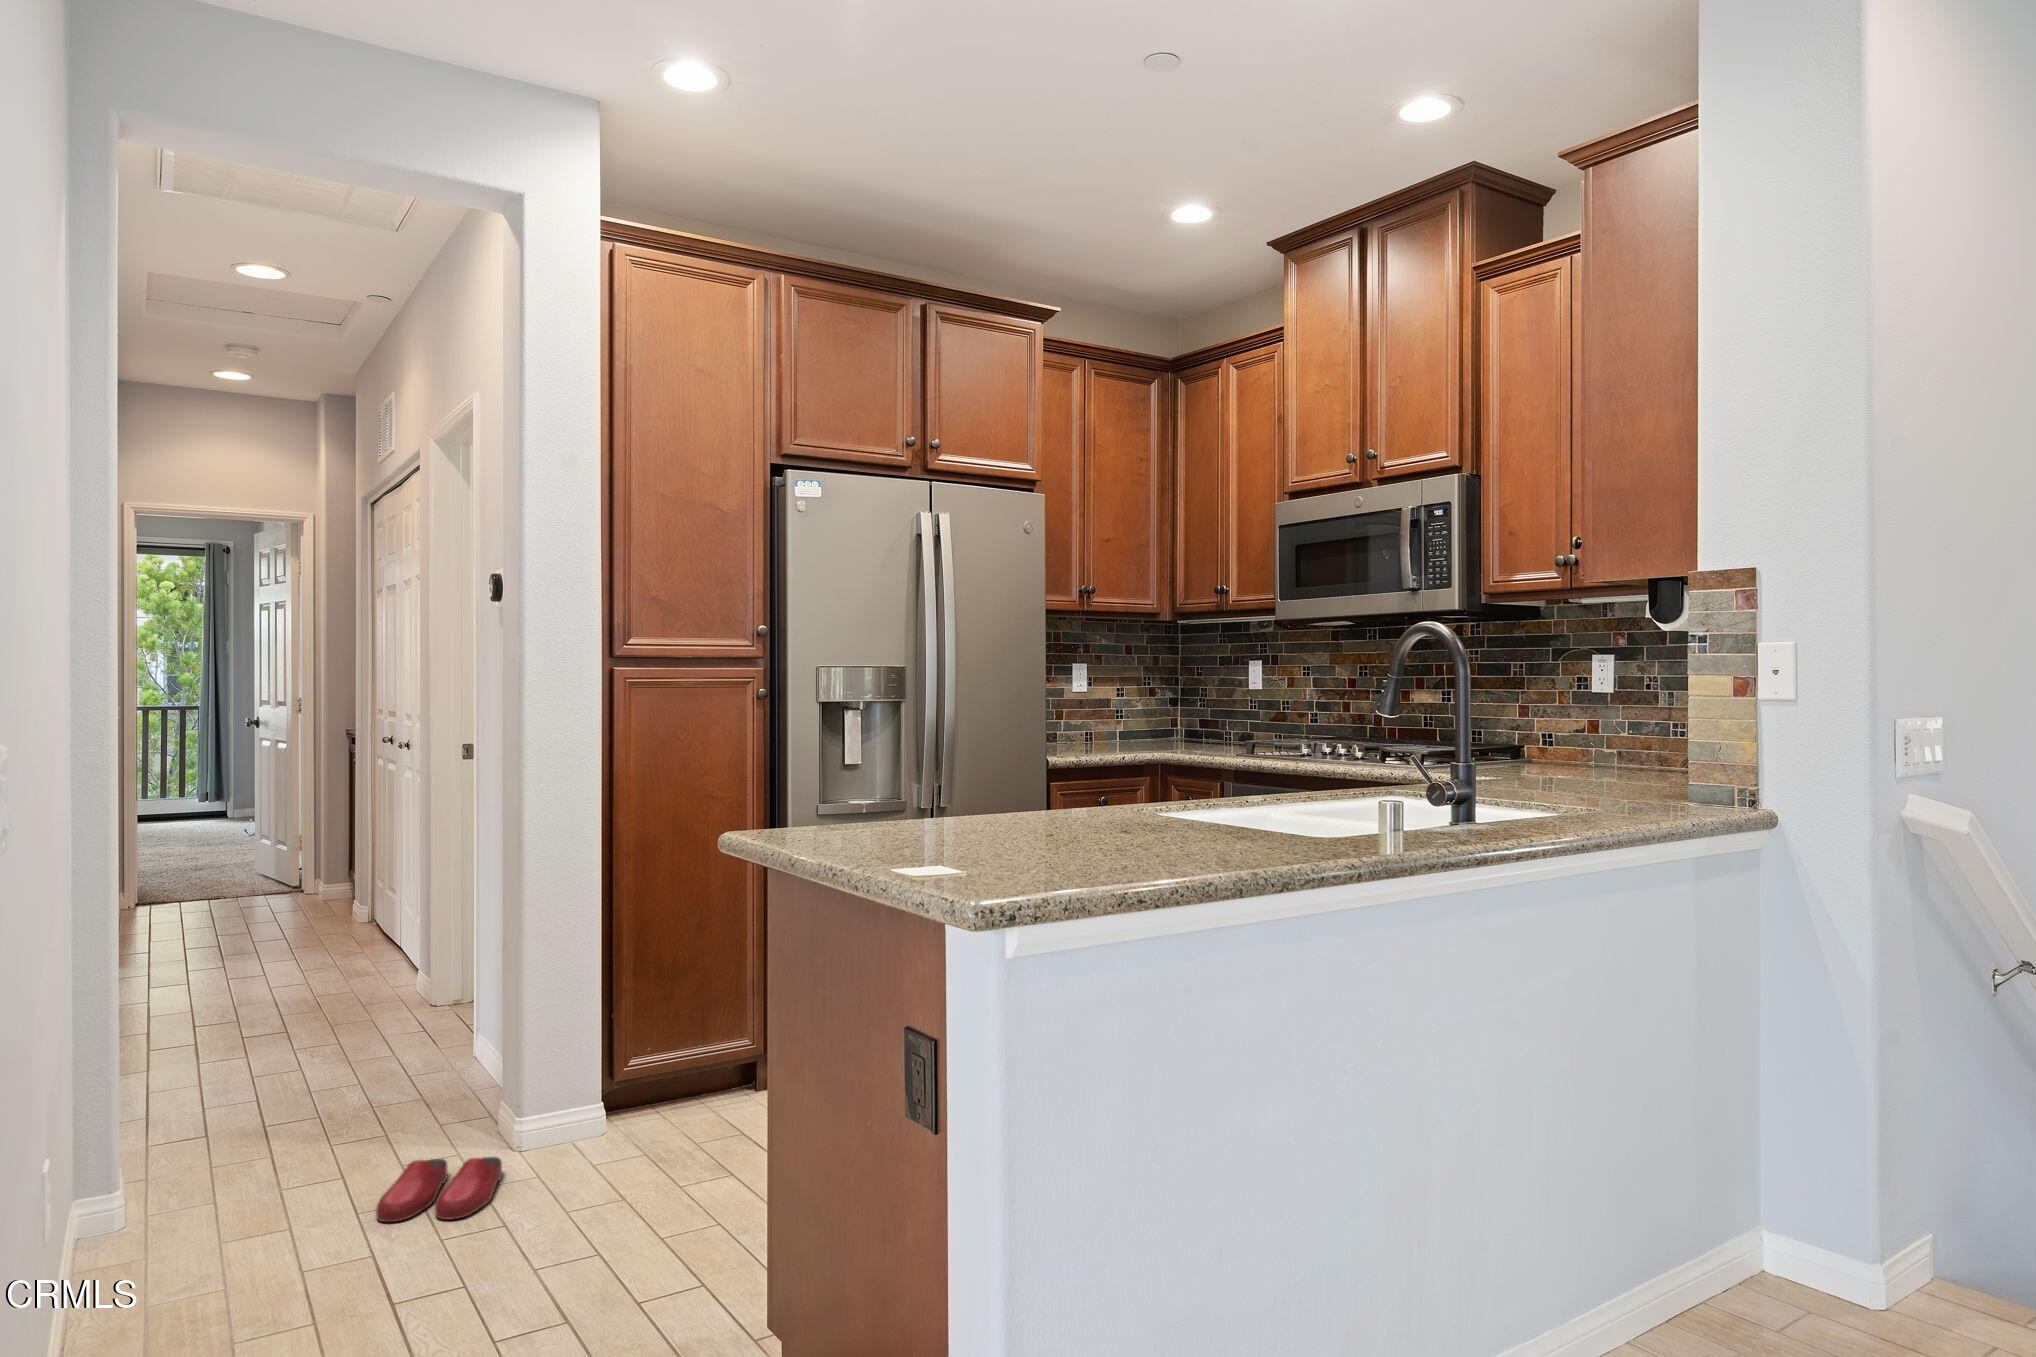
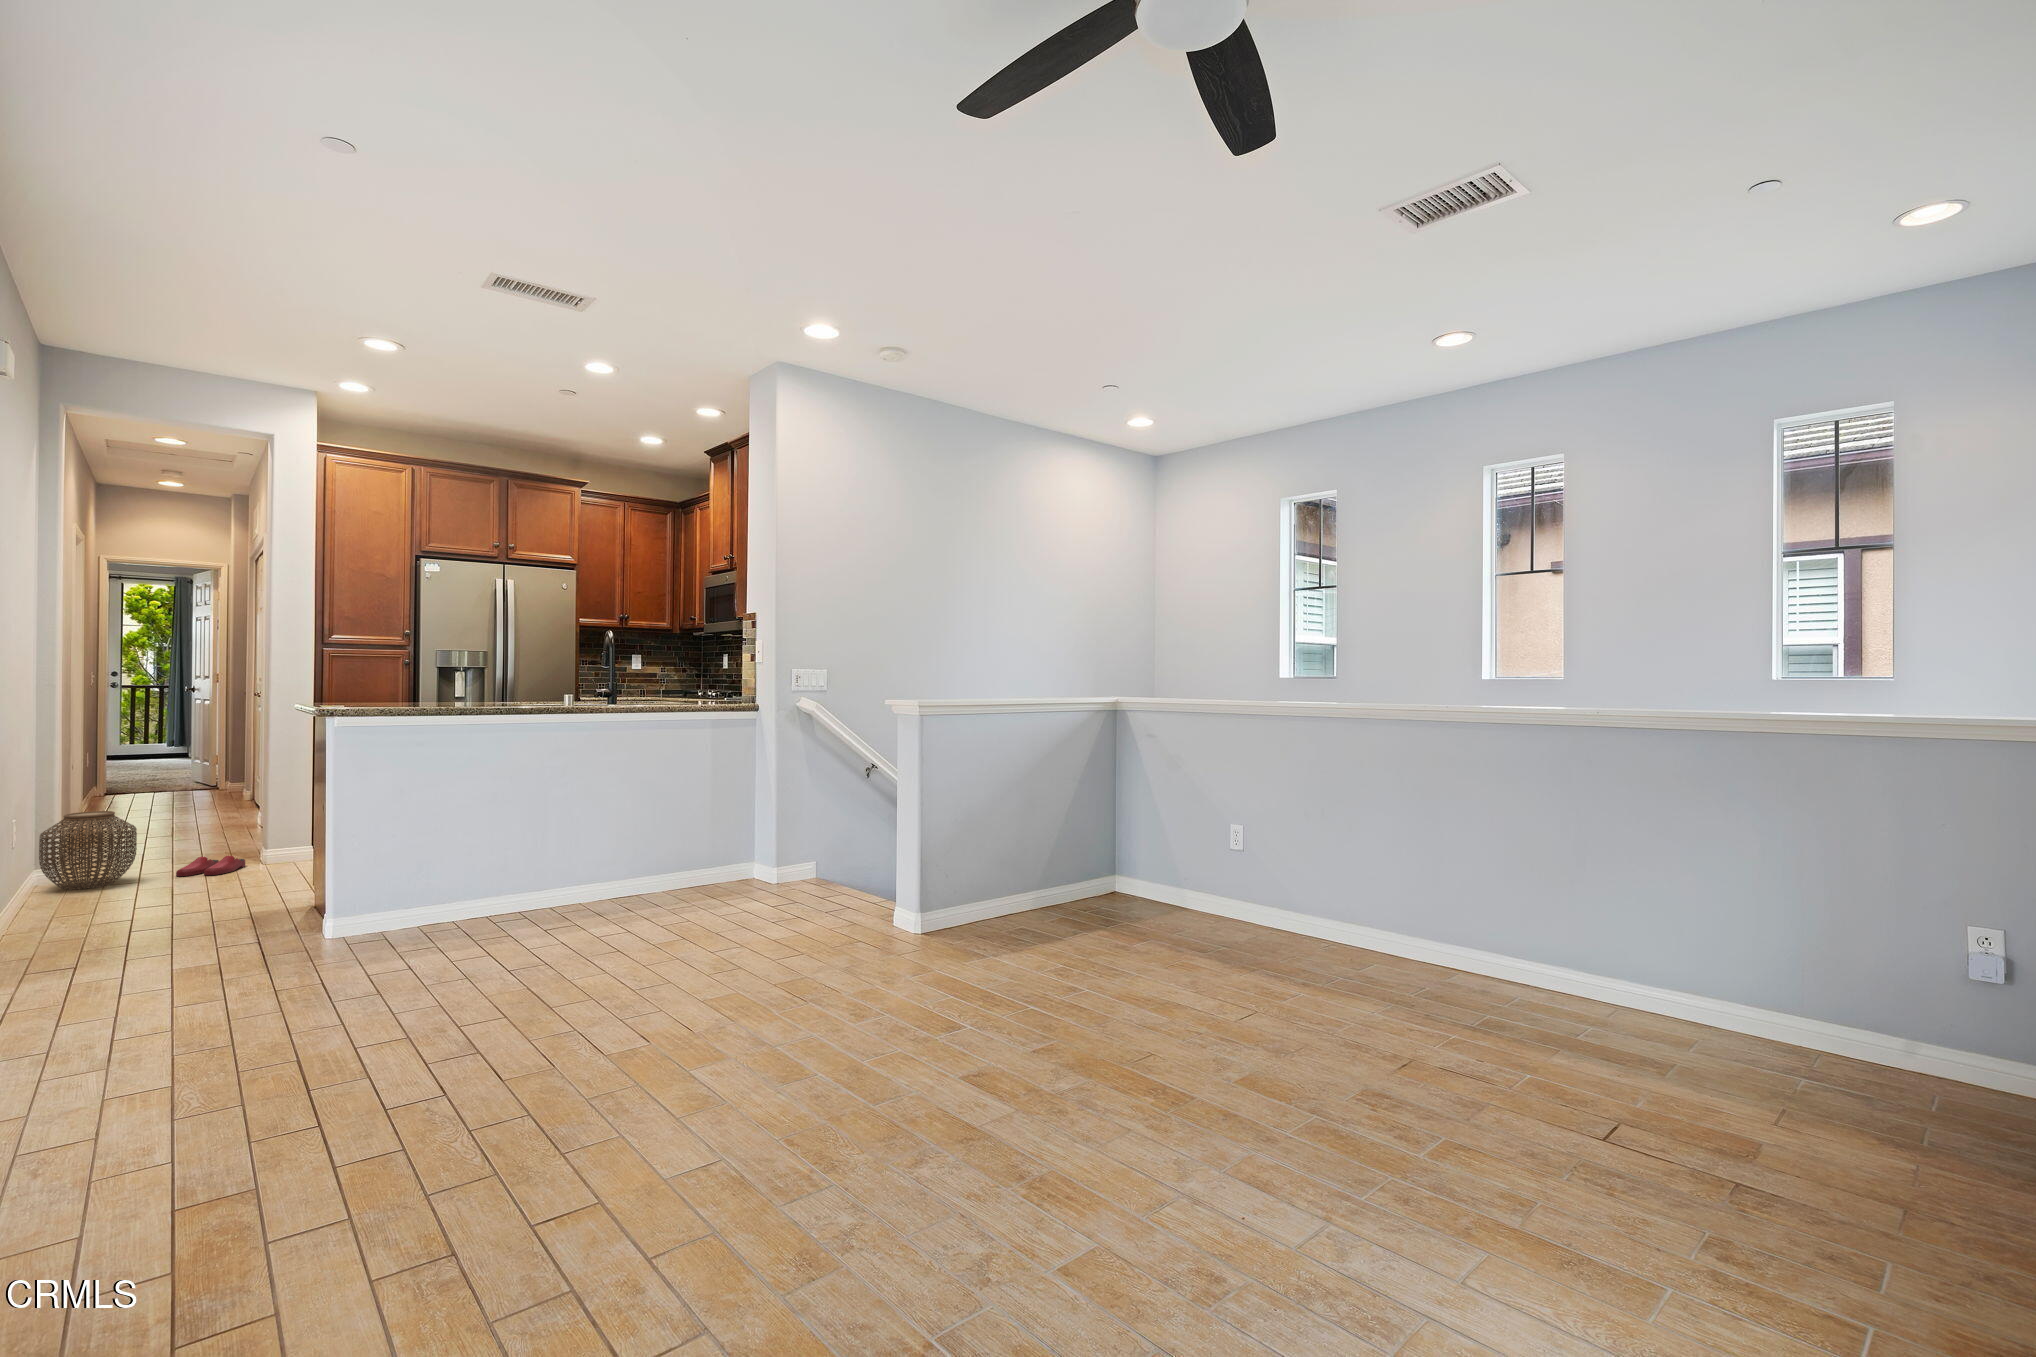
woven basket: none [98,1073,299,1284] -> present [39,811,137,890]

